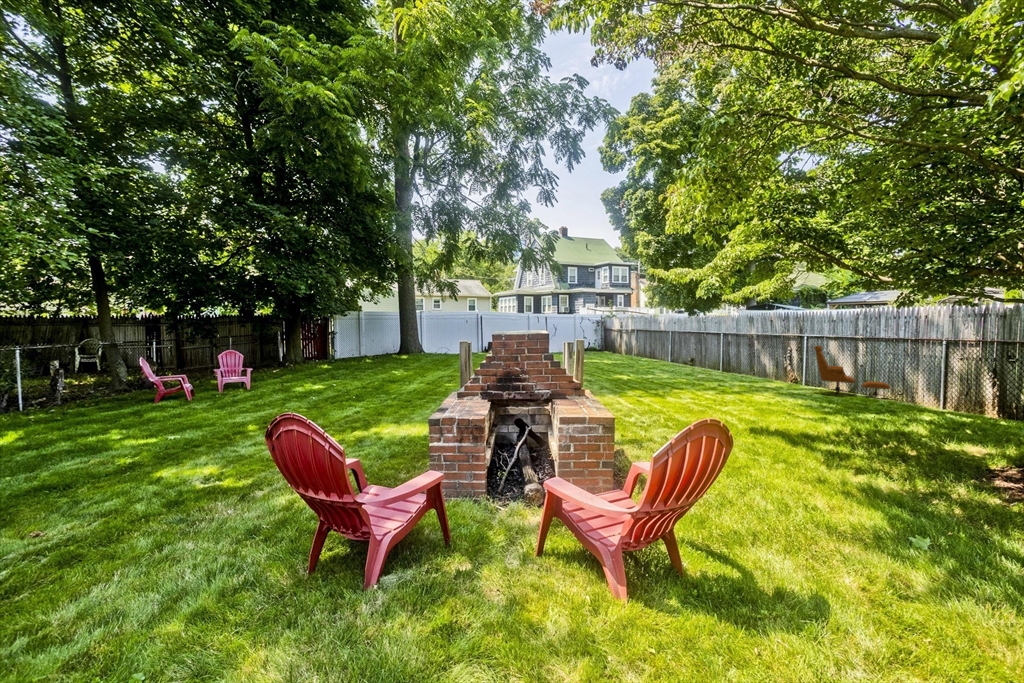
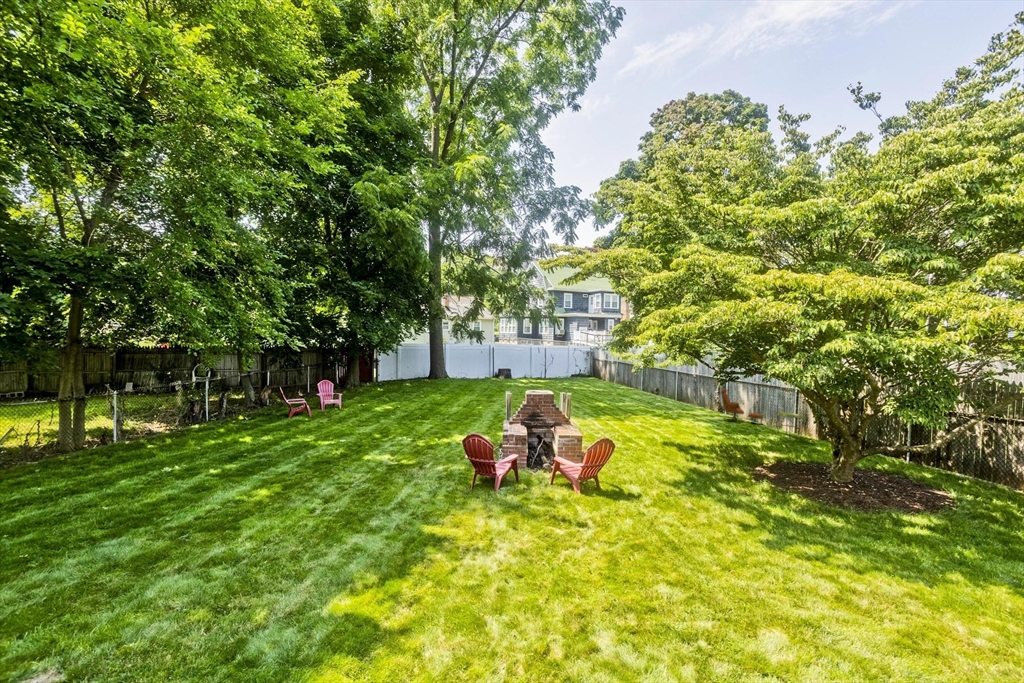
side table: none [933,375,998,419] -> present [775,412,803,438]

